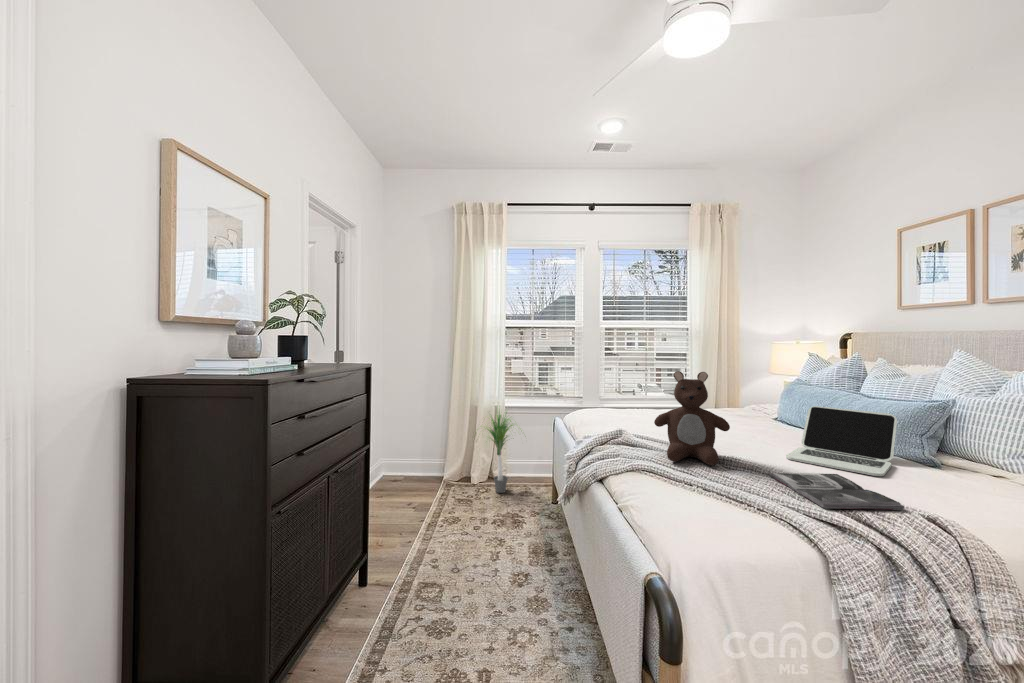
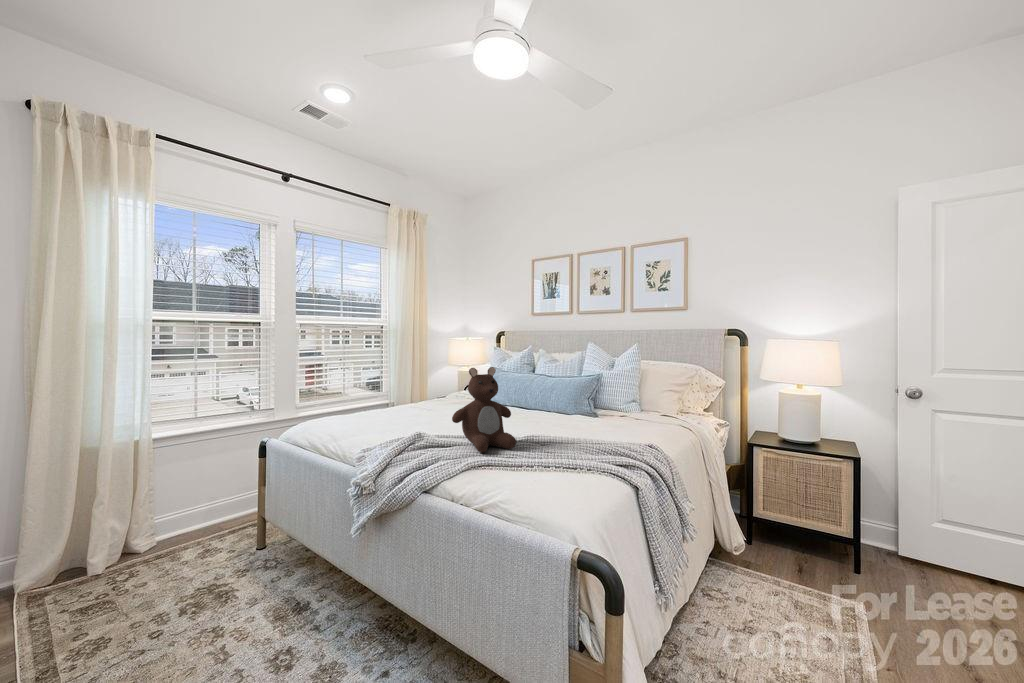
laptop: present [786,406,897,476] -> none [535,390,596,433]
potted plant: present [487,414,513,493] -> none [96,433,210,571]
magazine: present [769,473,904,510] -> none [550,436,631,458]

